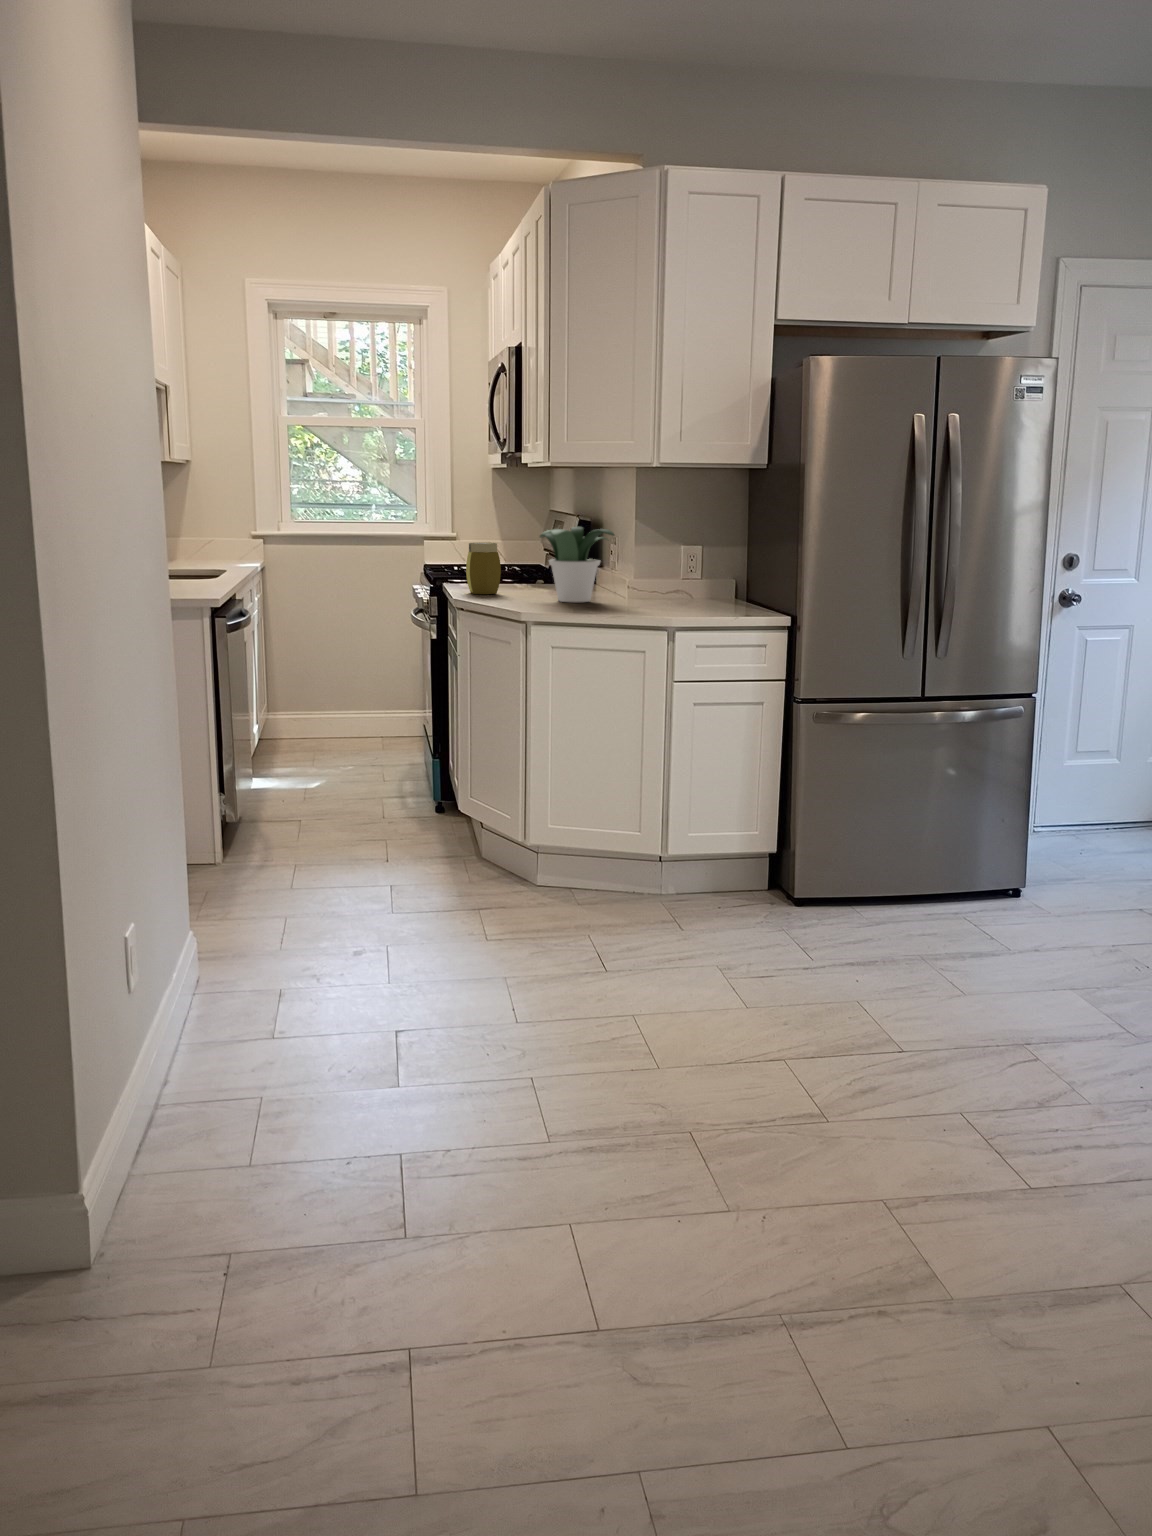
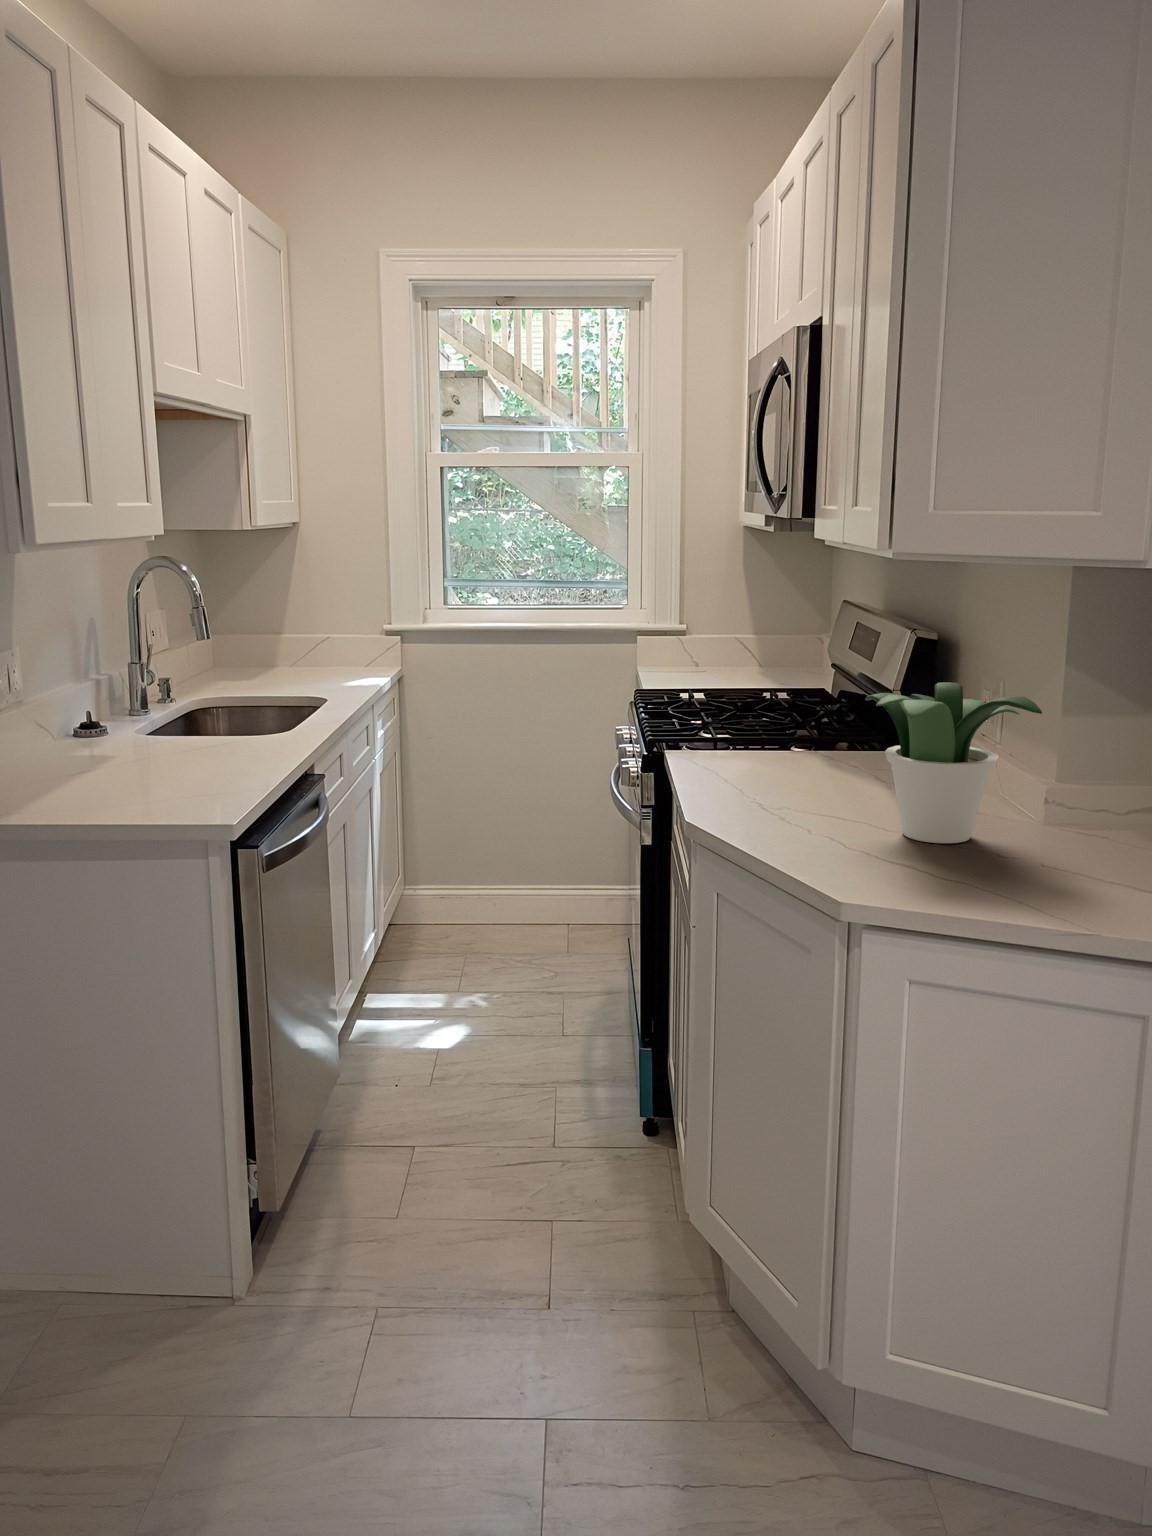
jar: present [466,543,501,594] -> none [713,698,781,802]

